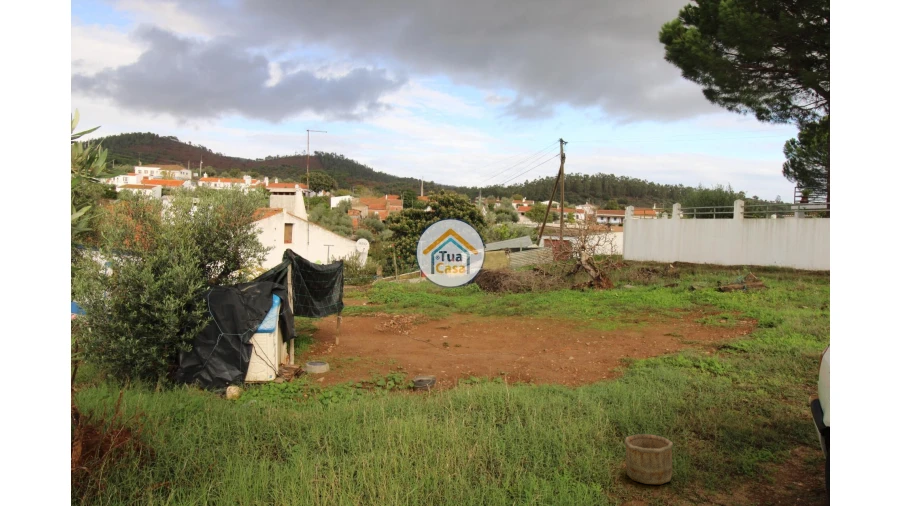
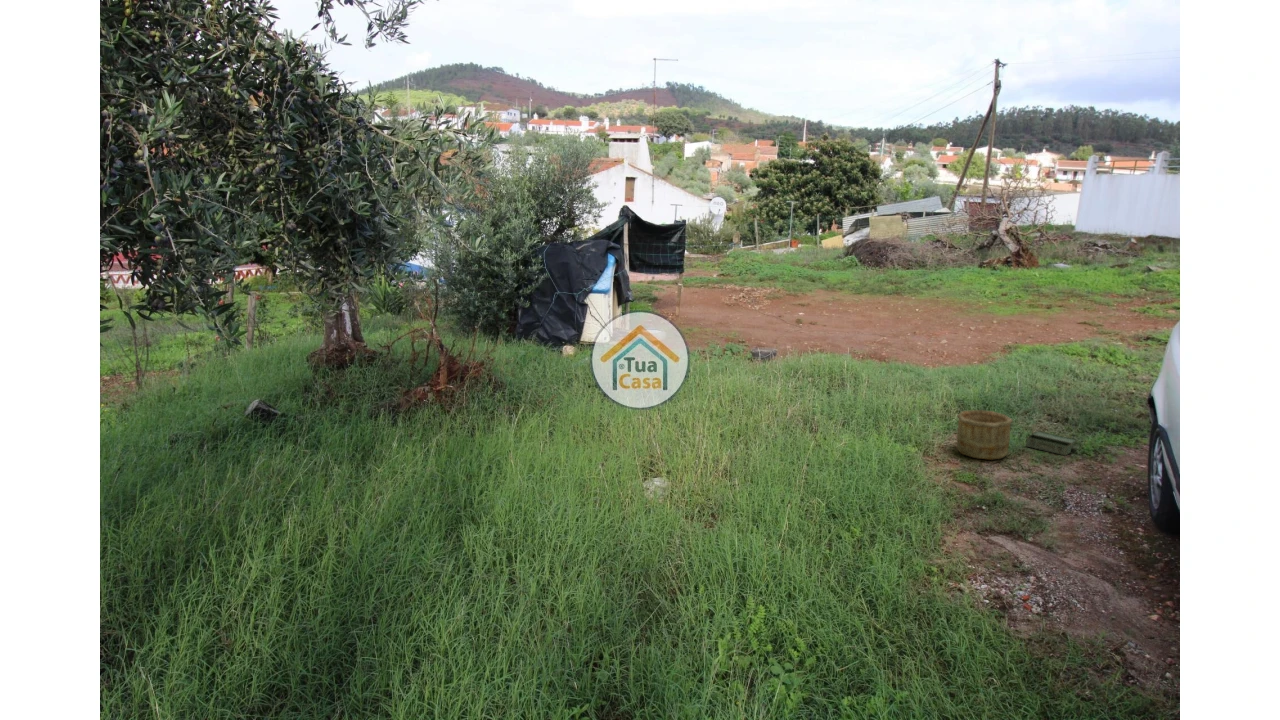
toolbox: none [682,447,723,471] -> present [1026,431,1076,455]

